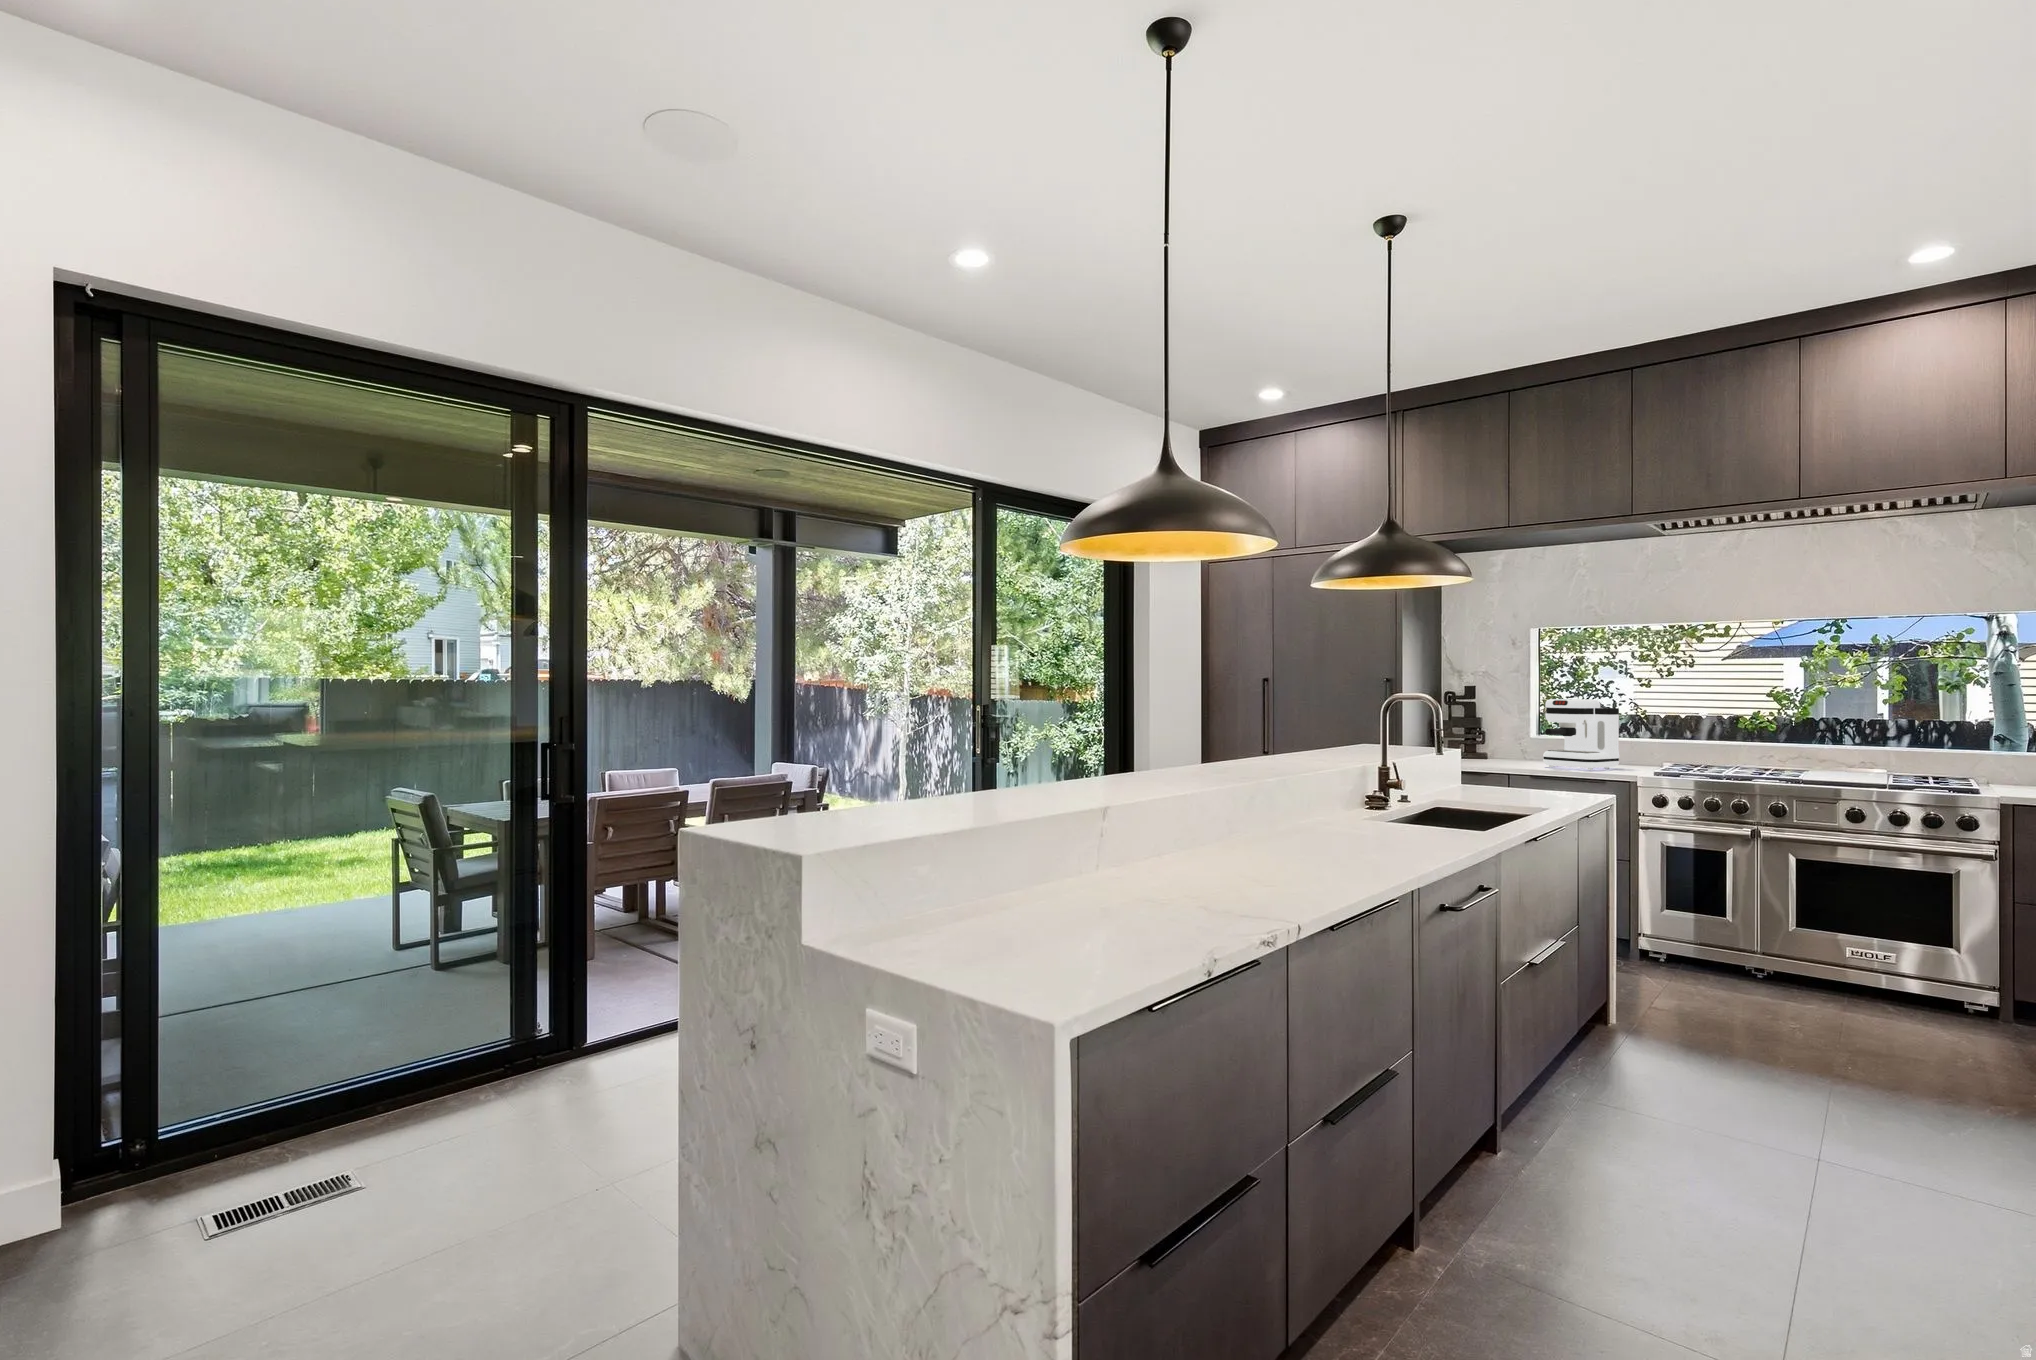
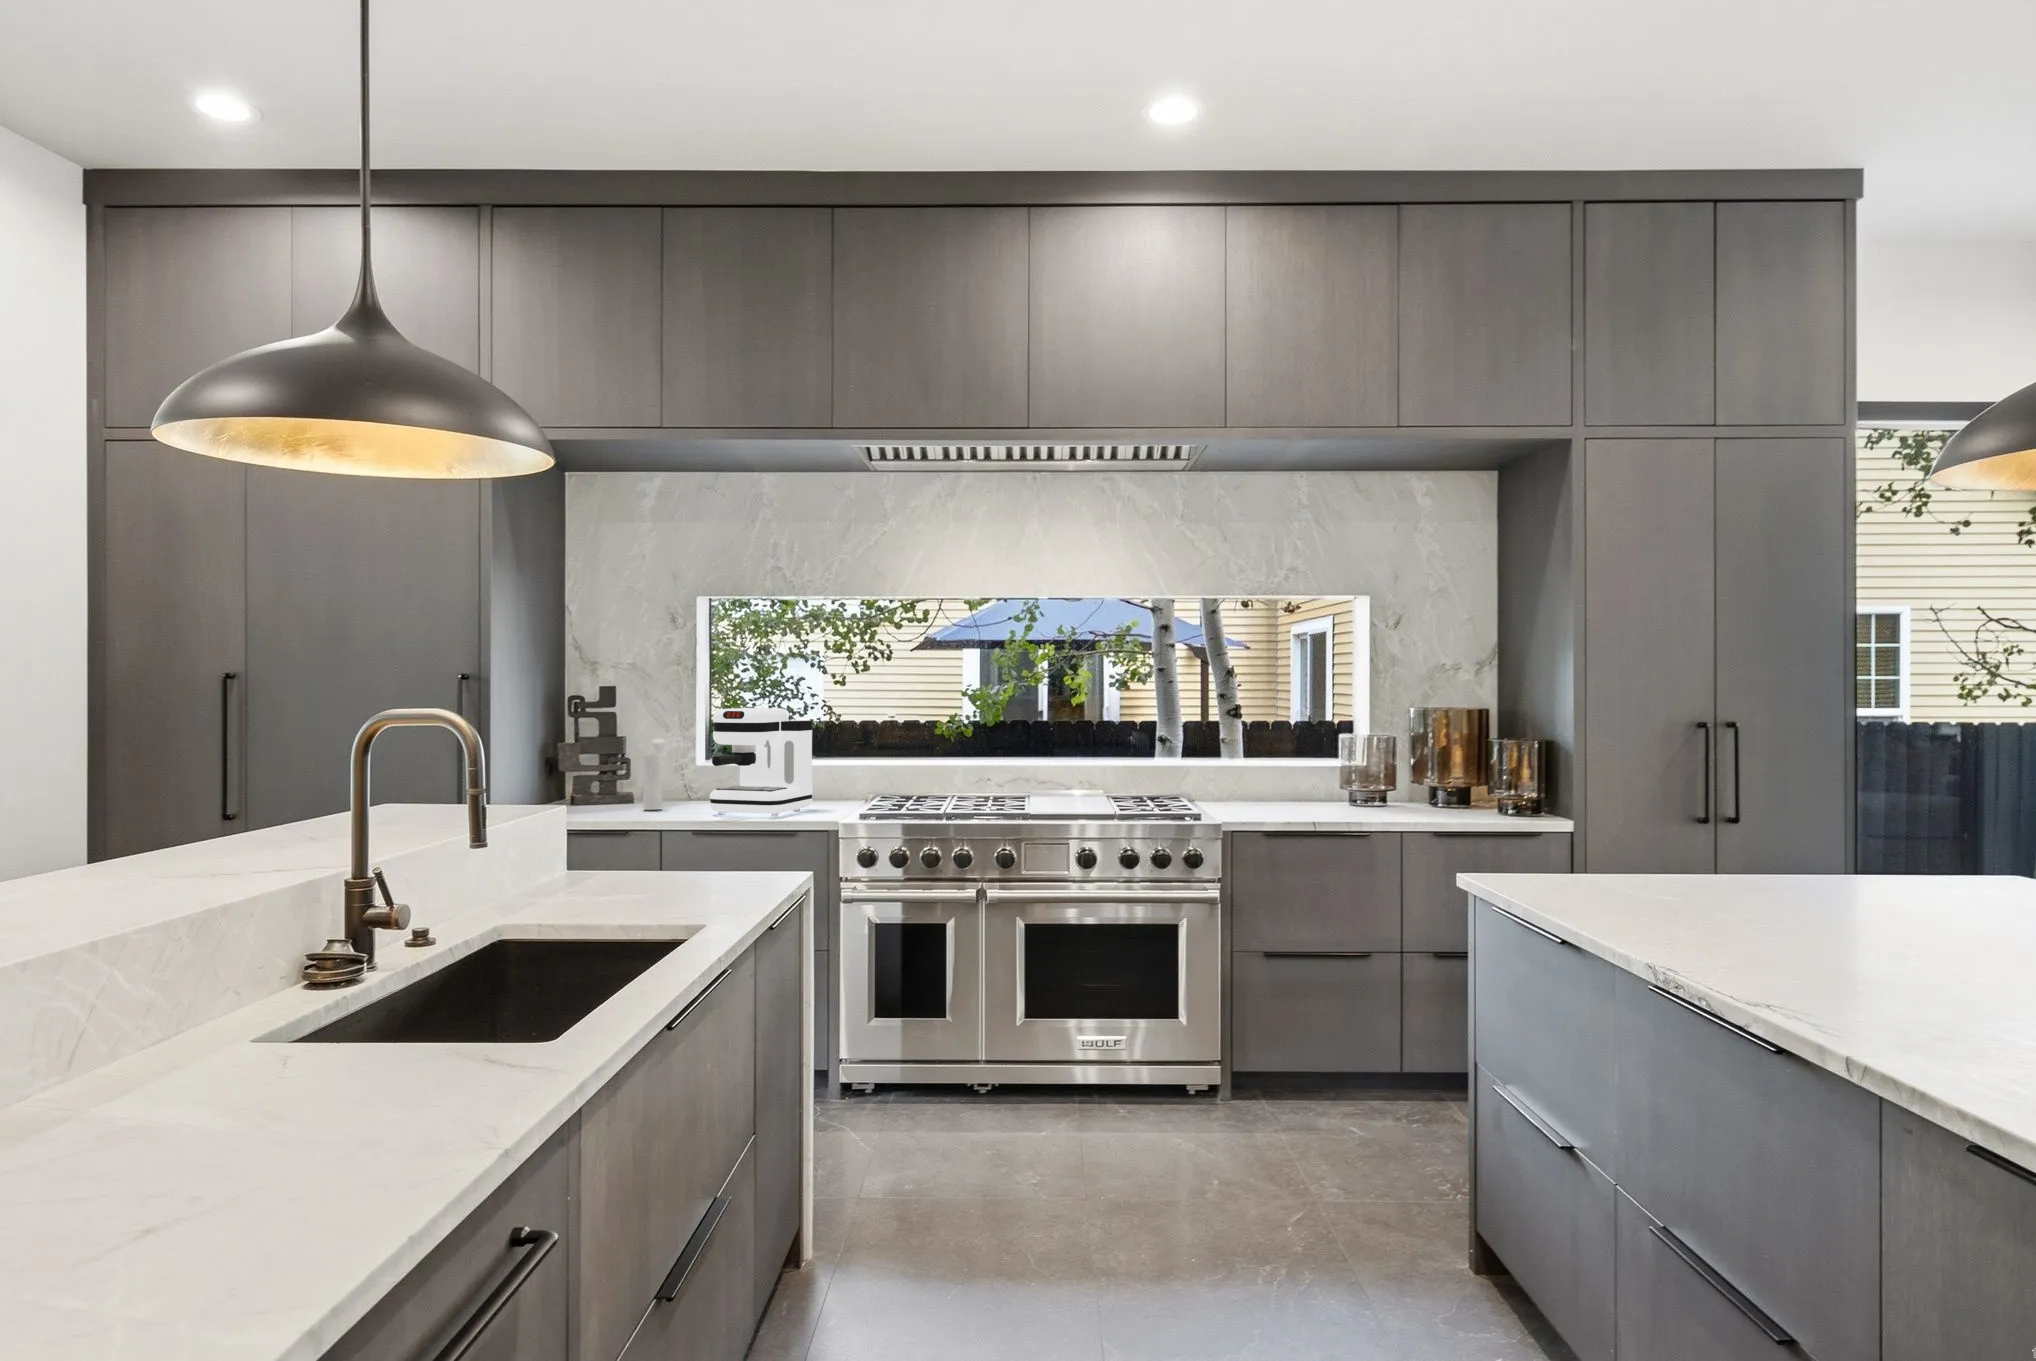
pepper mill: none [1496,718,1511,763] -> present [643,739,665,810]

